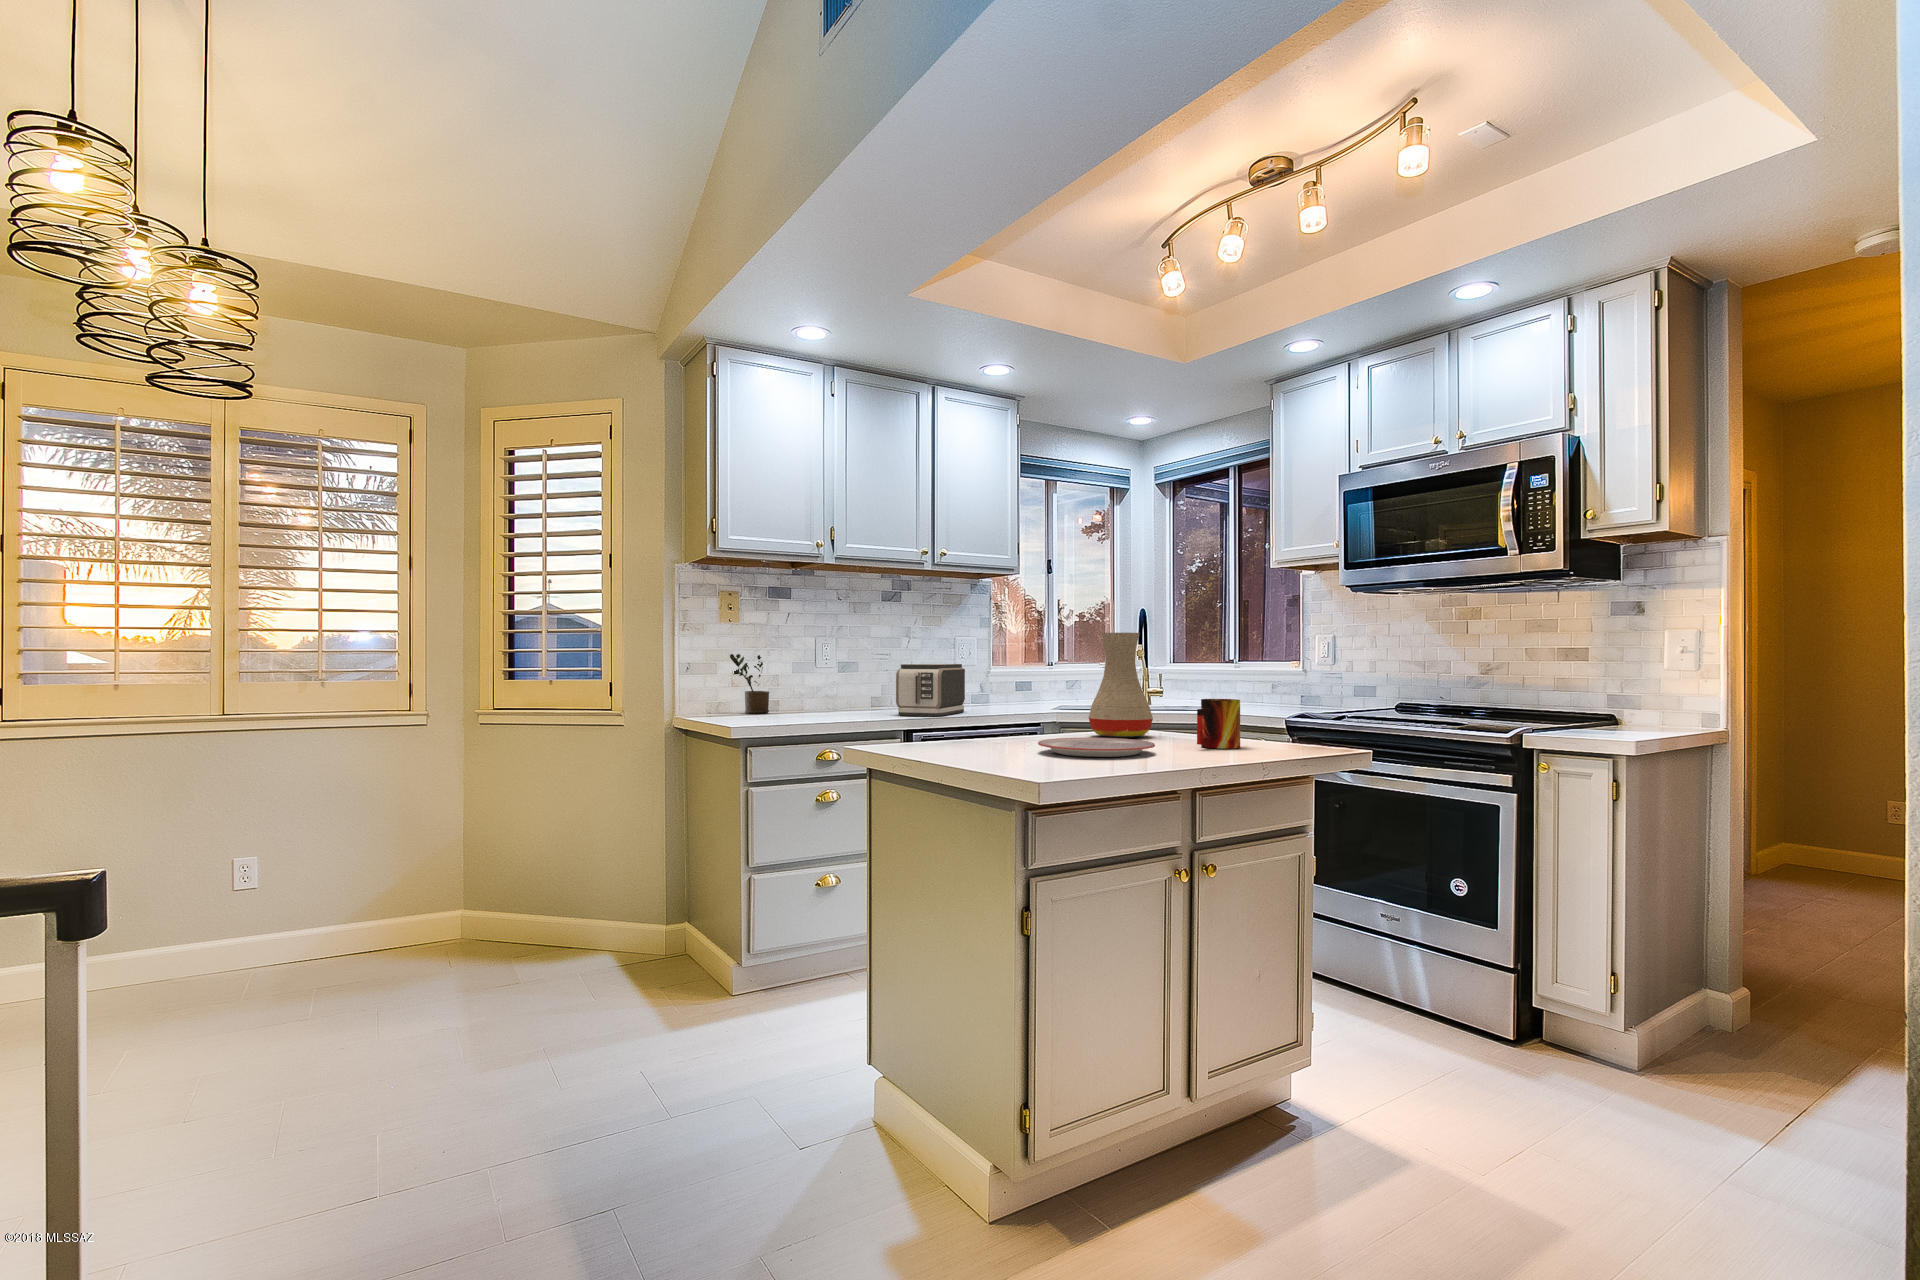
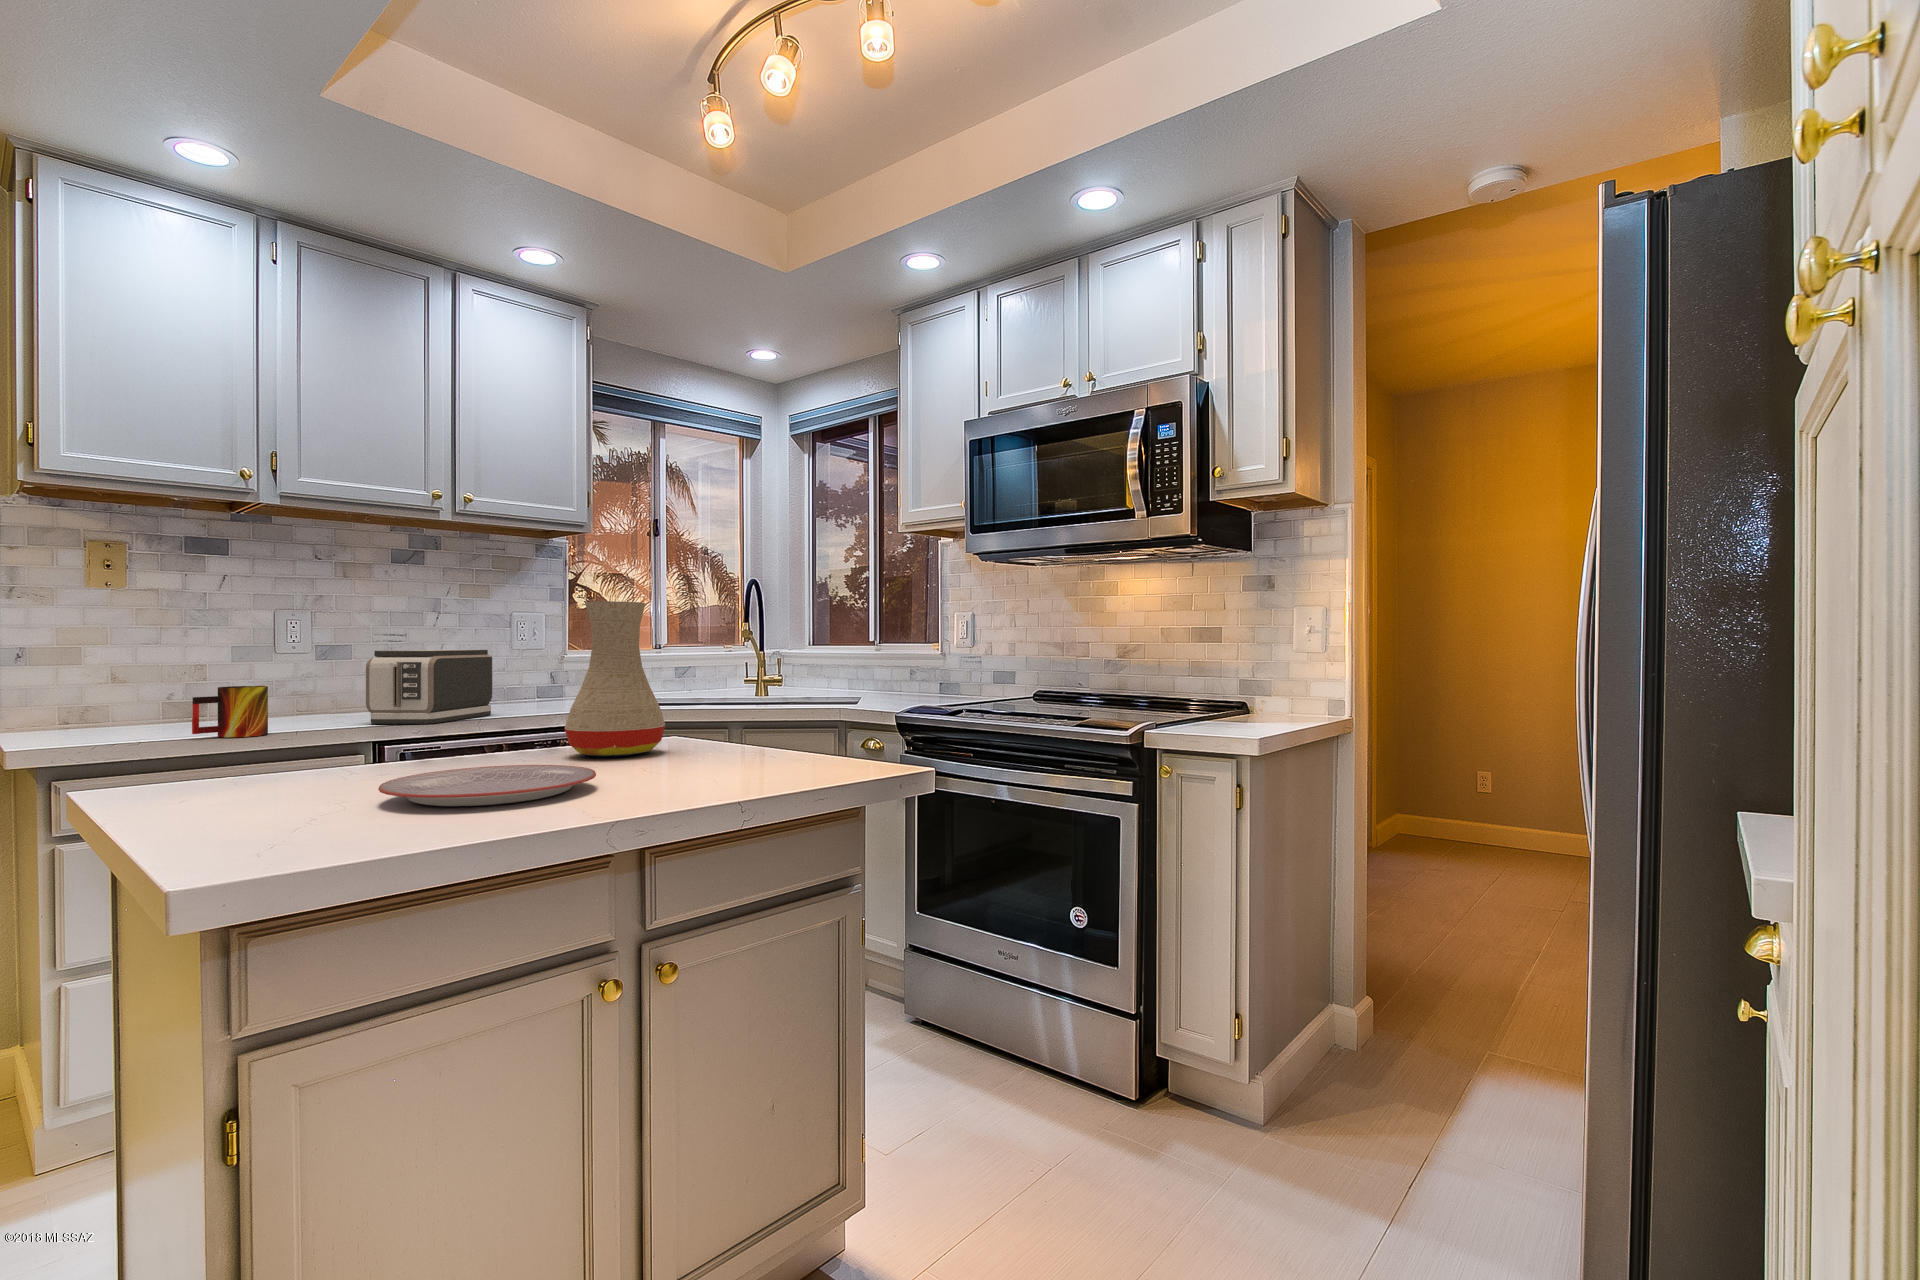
potted plant: present [730,654,769,714] -> none [87,637,168,727]
mug: present [1197,699,1240,749] -> present [192,686,268,737]

